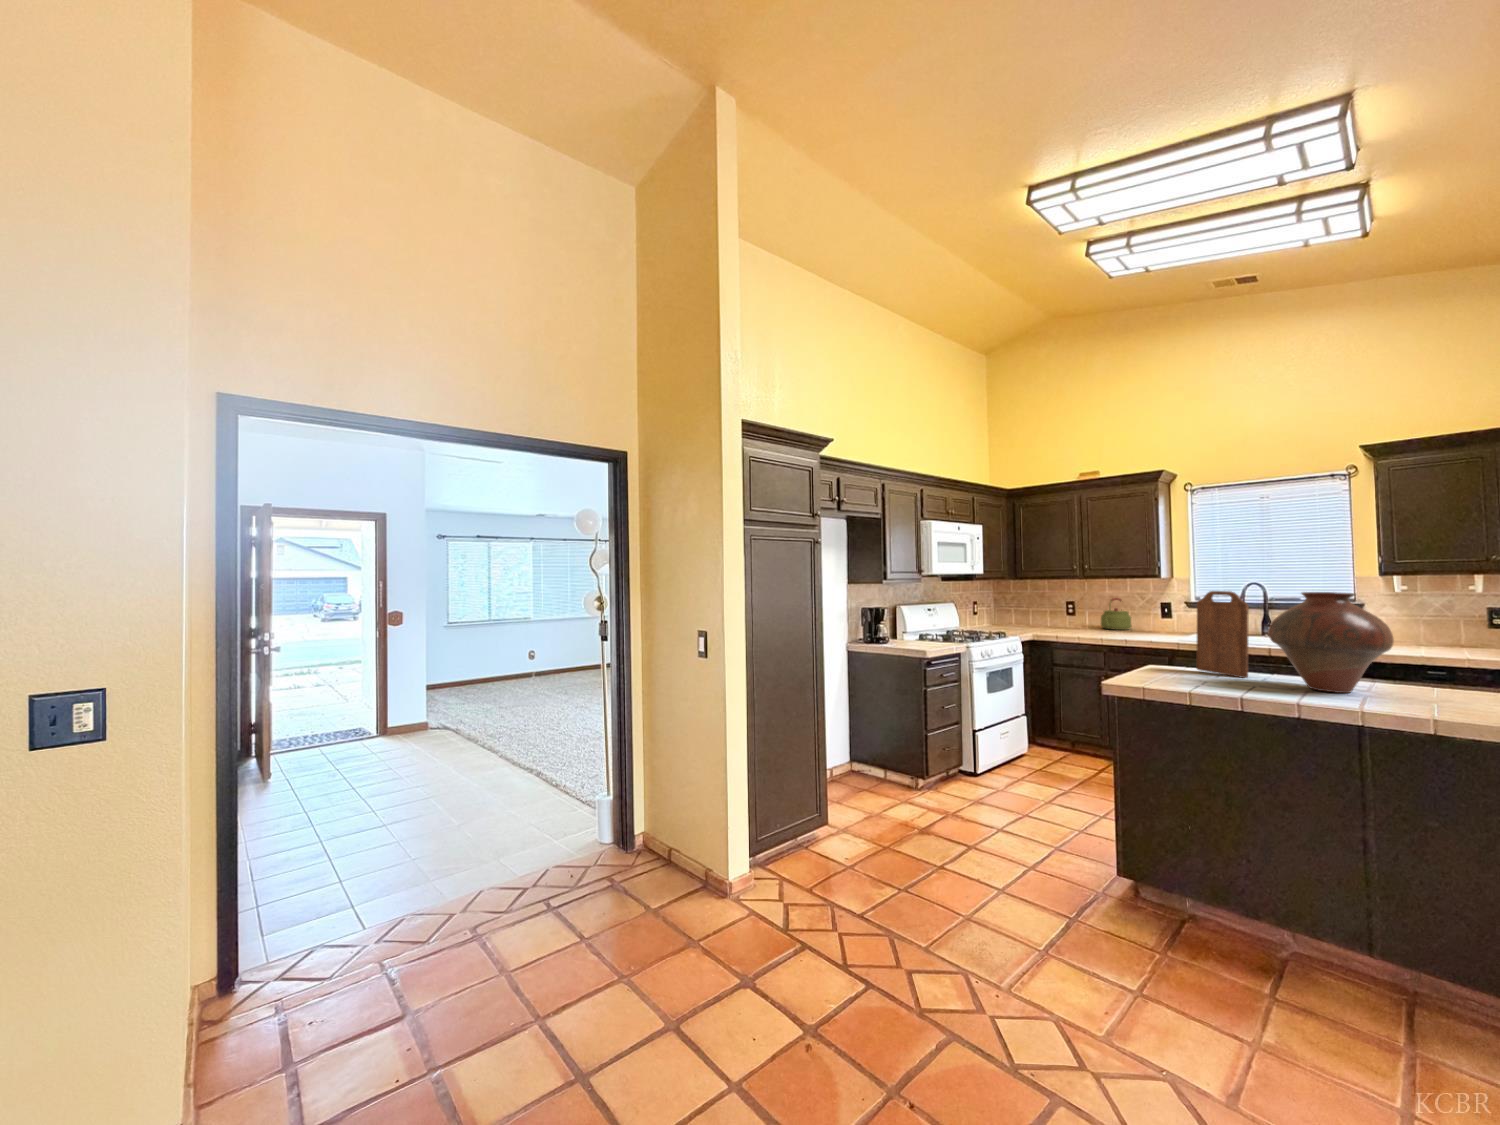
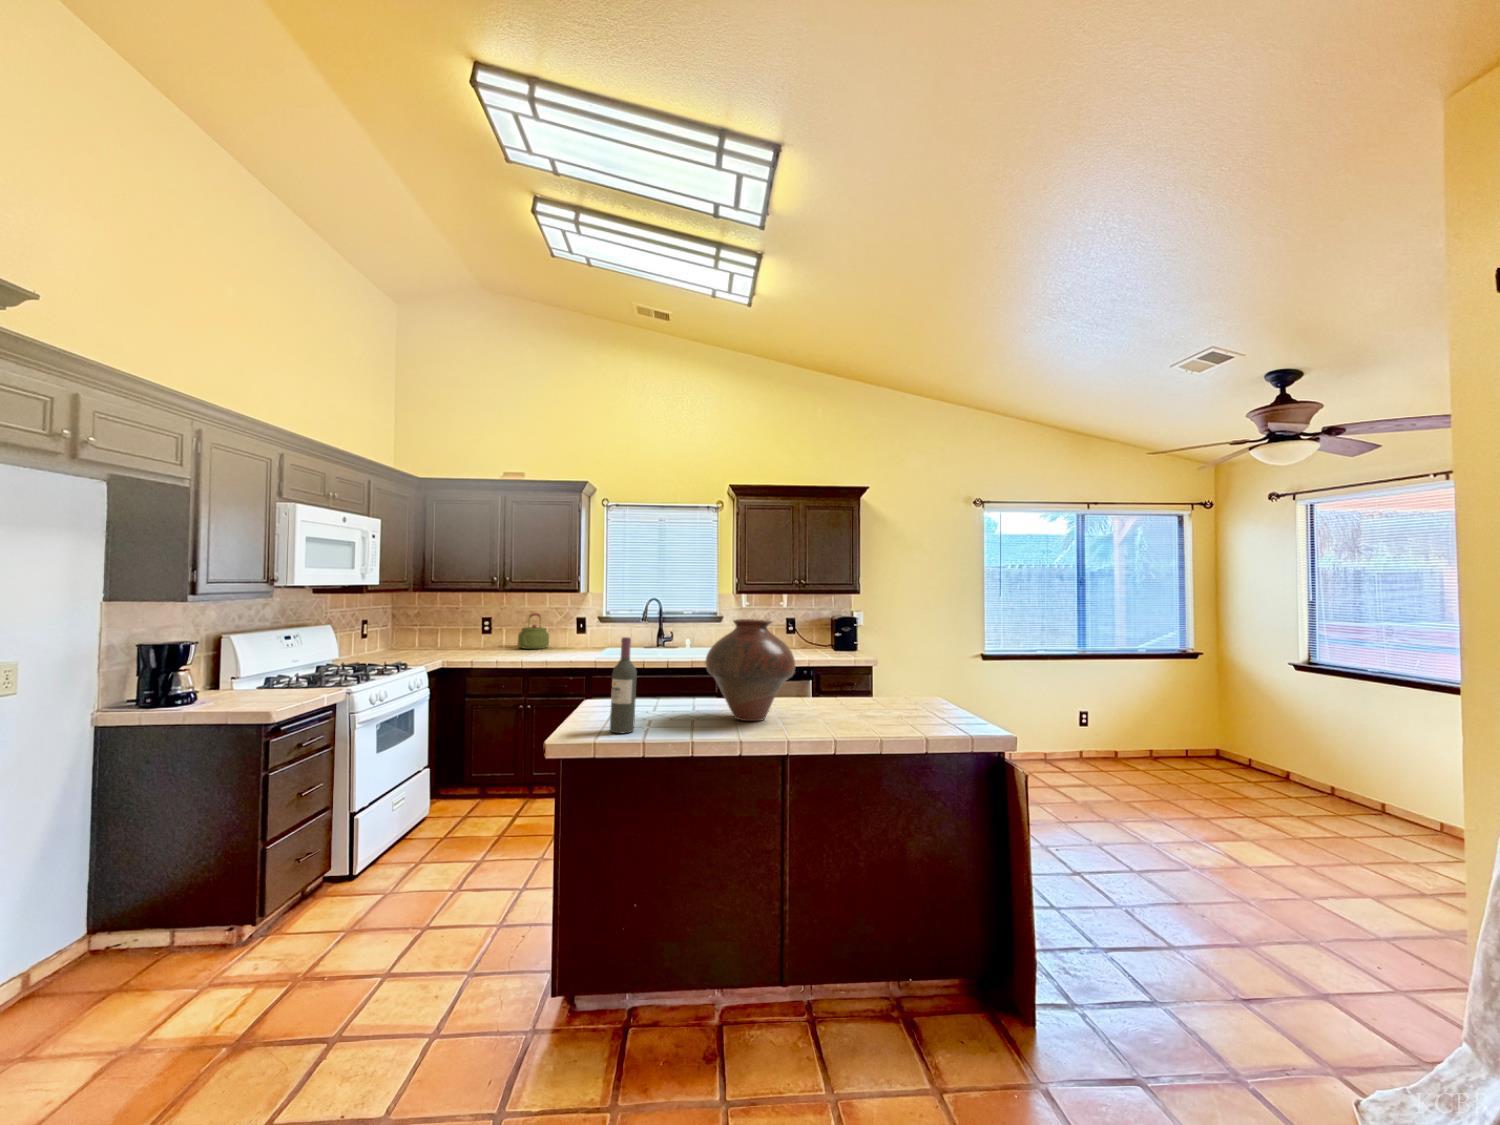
cutting board: present [1196,591,1249,678] -> none [634,616,685,711]
wine bottle: none [1161,605,1186,684] -> present [610,637,637,733]

